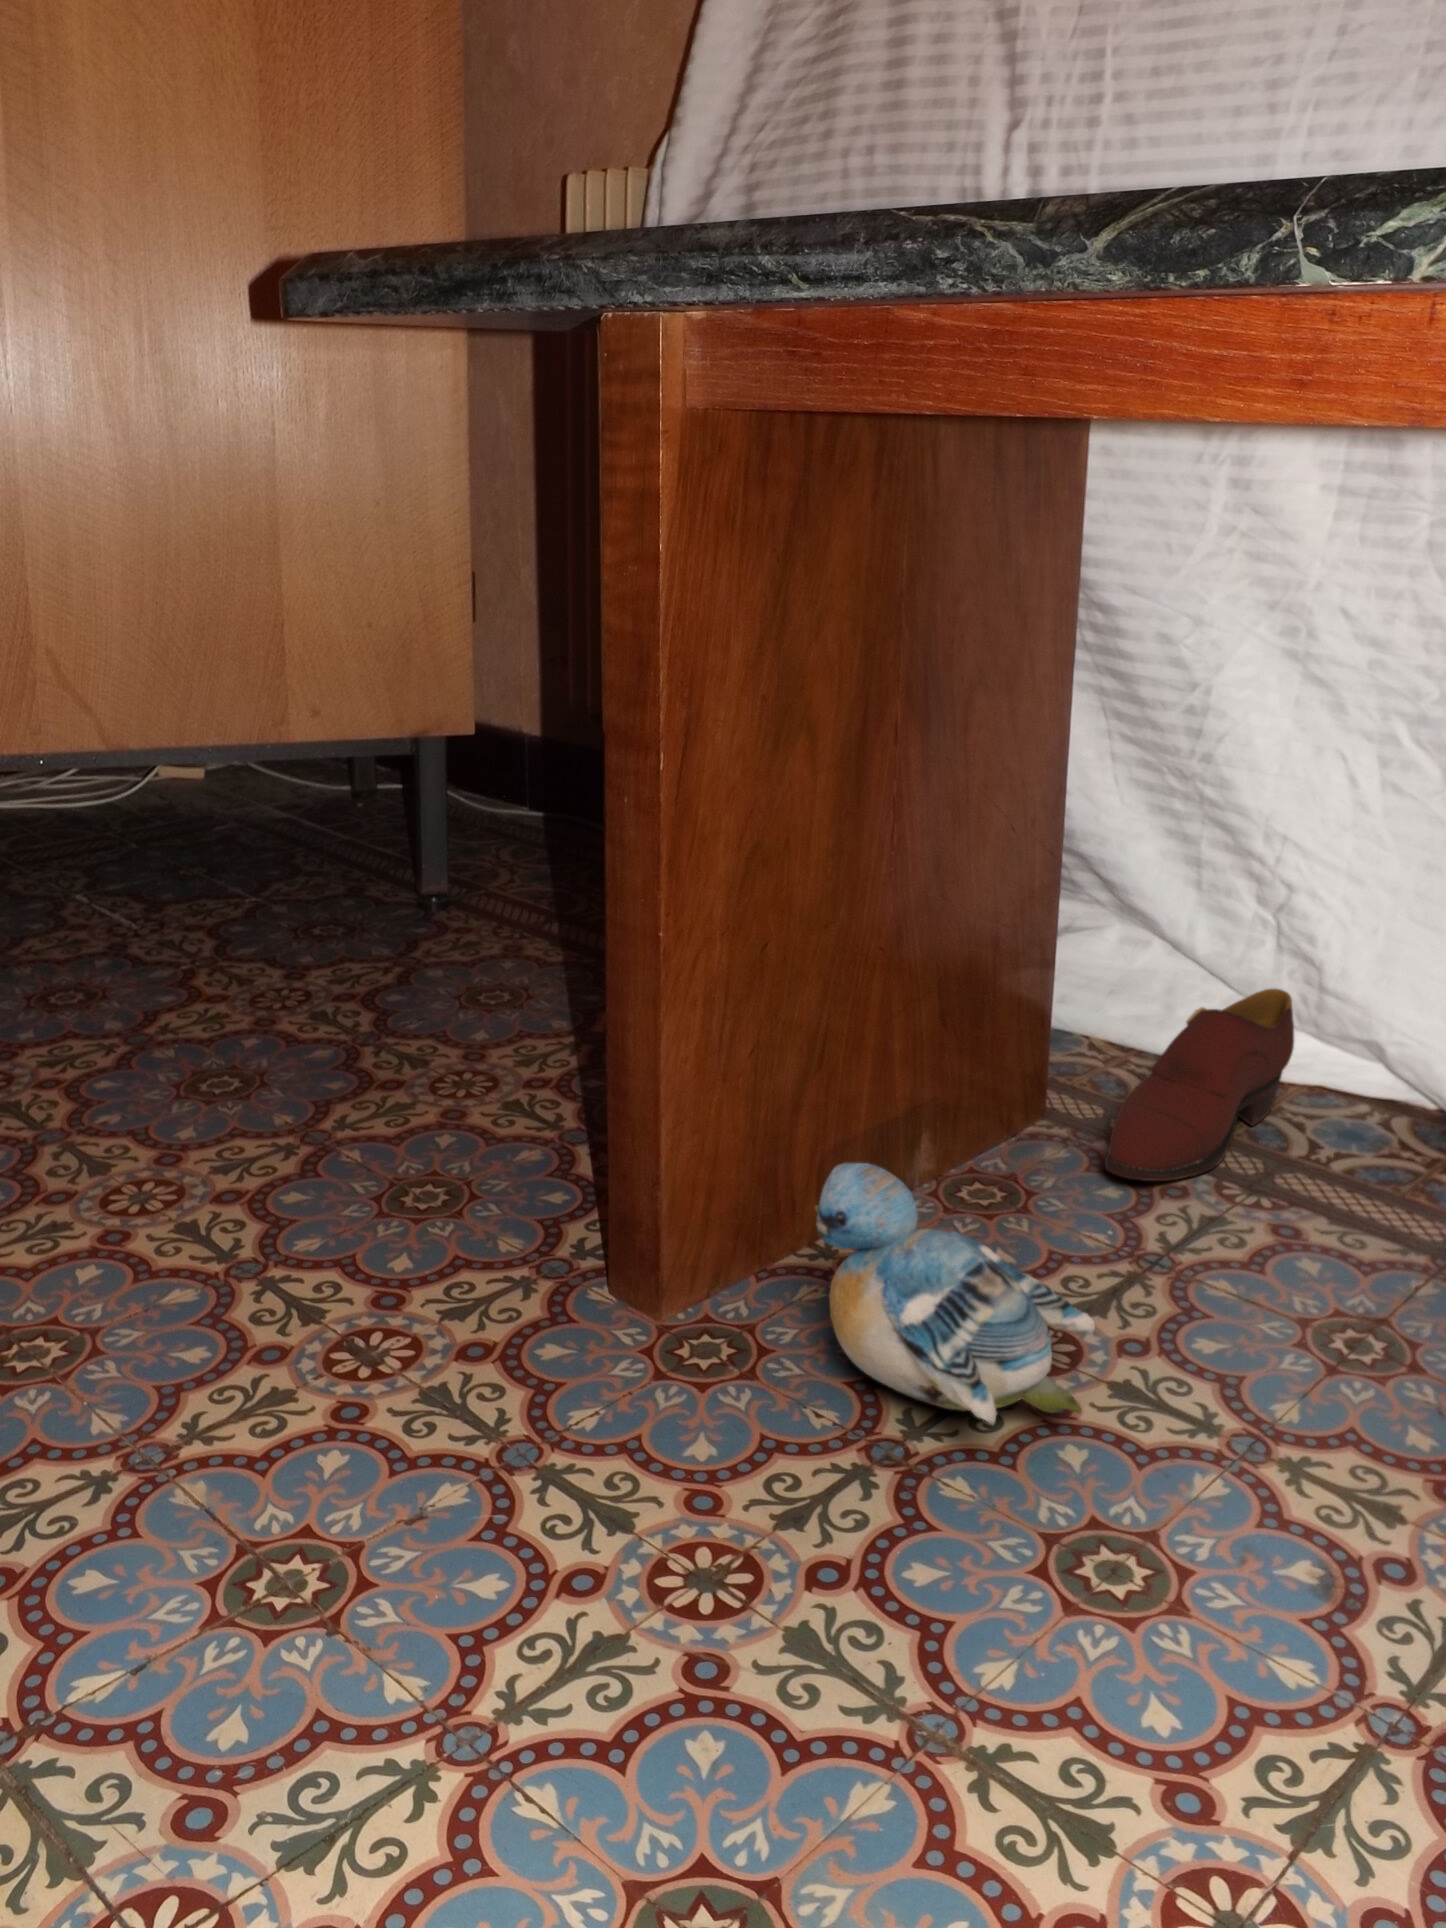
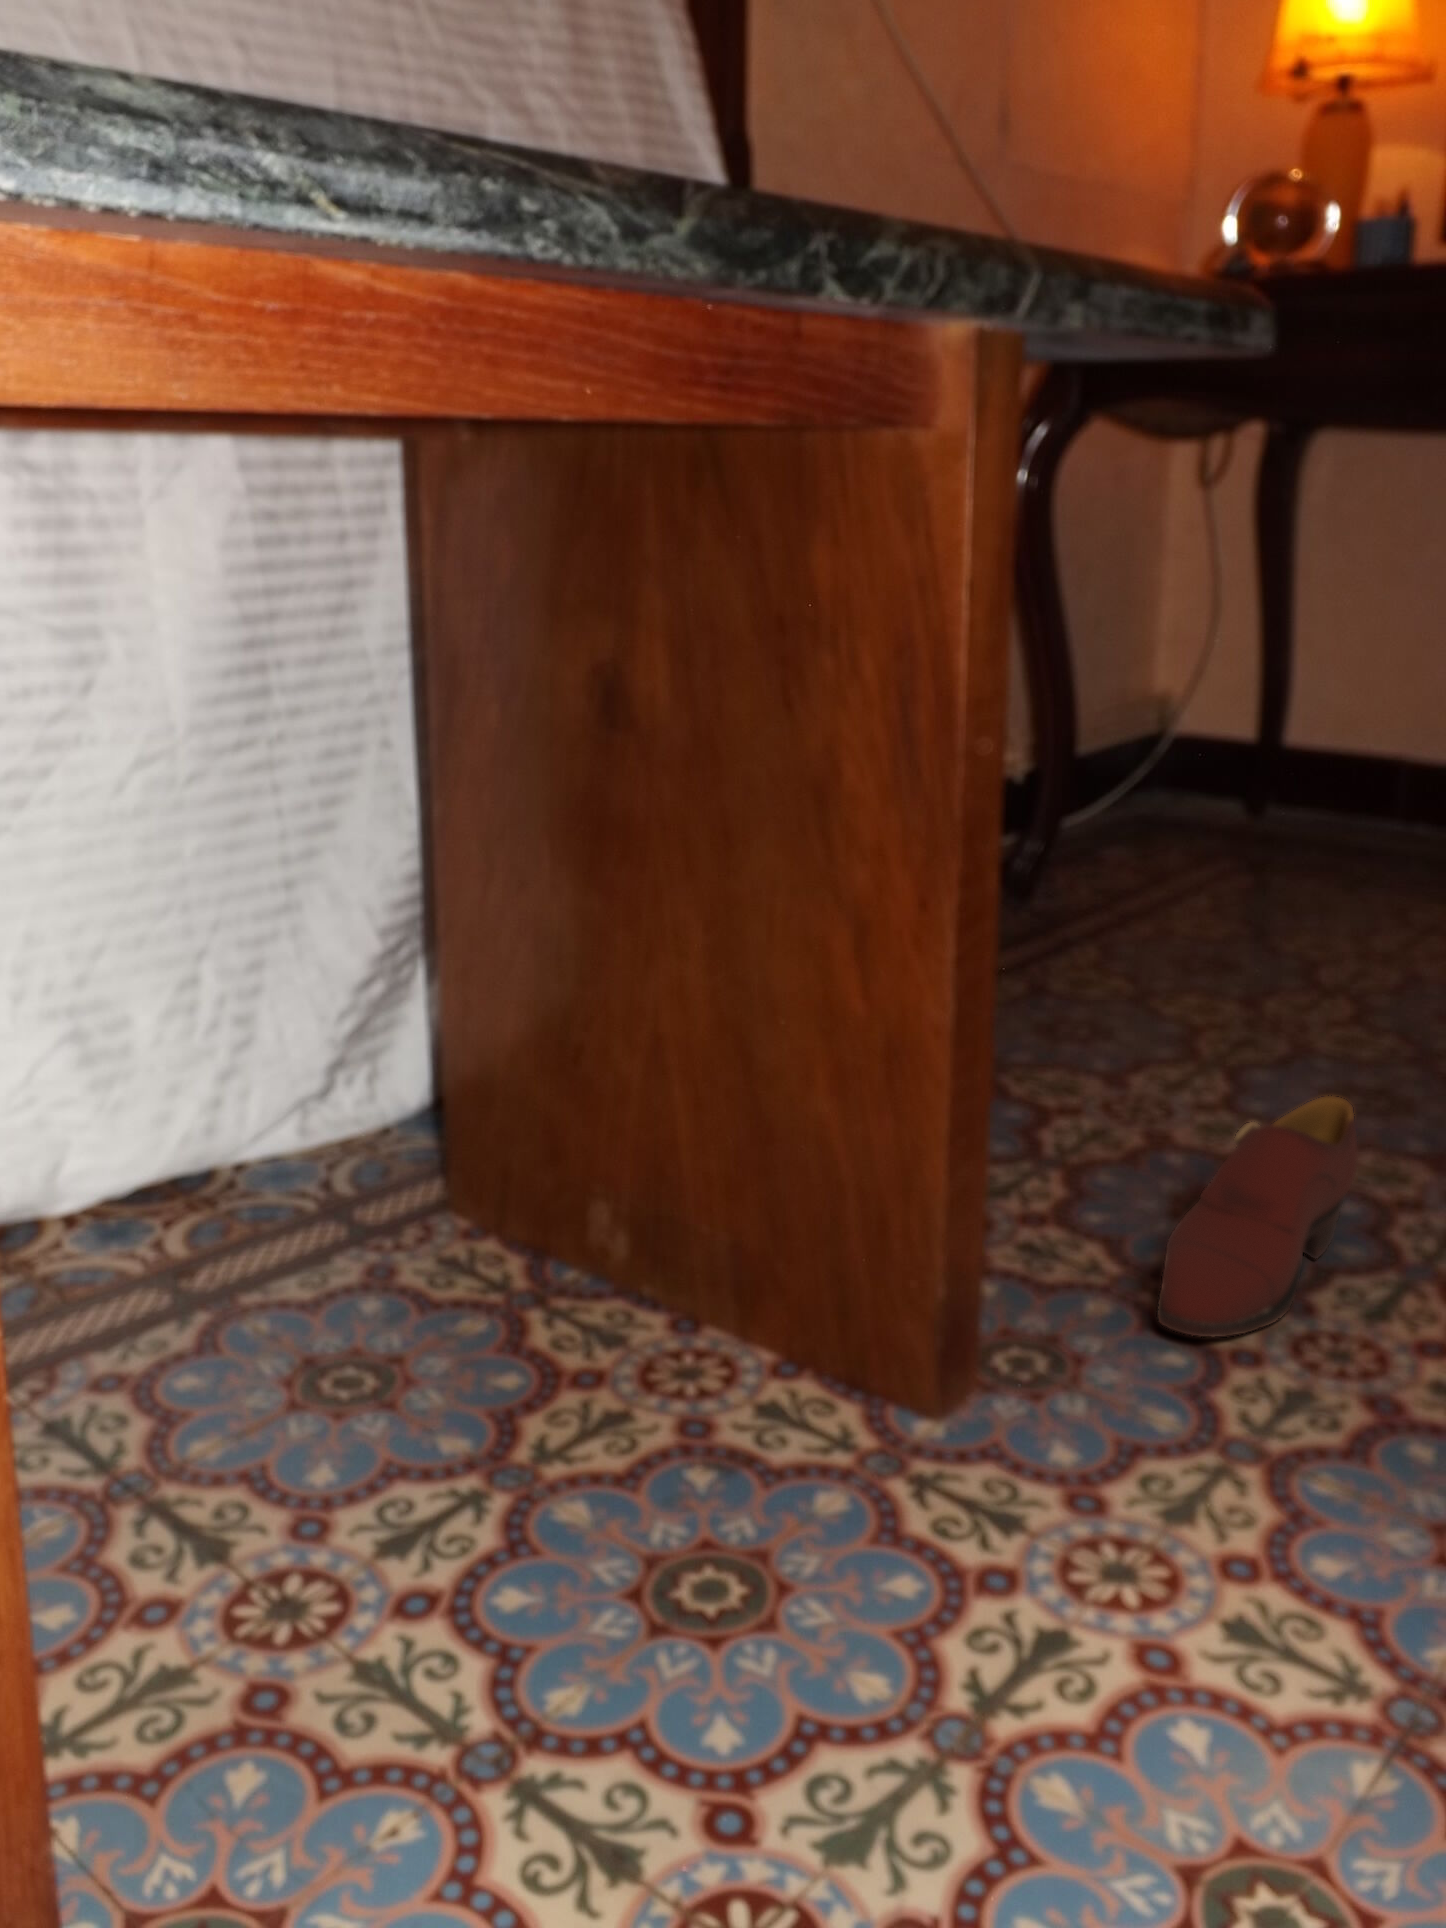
plush toy: present [815,1163,1095,1425] -> none [842,1353,1208,1711]

